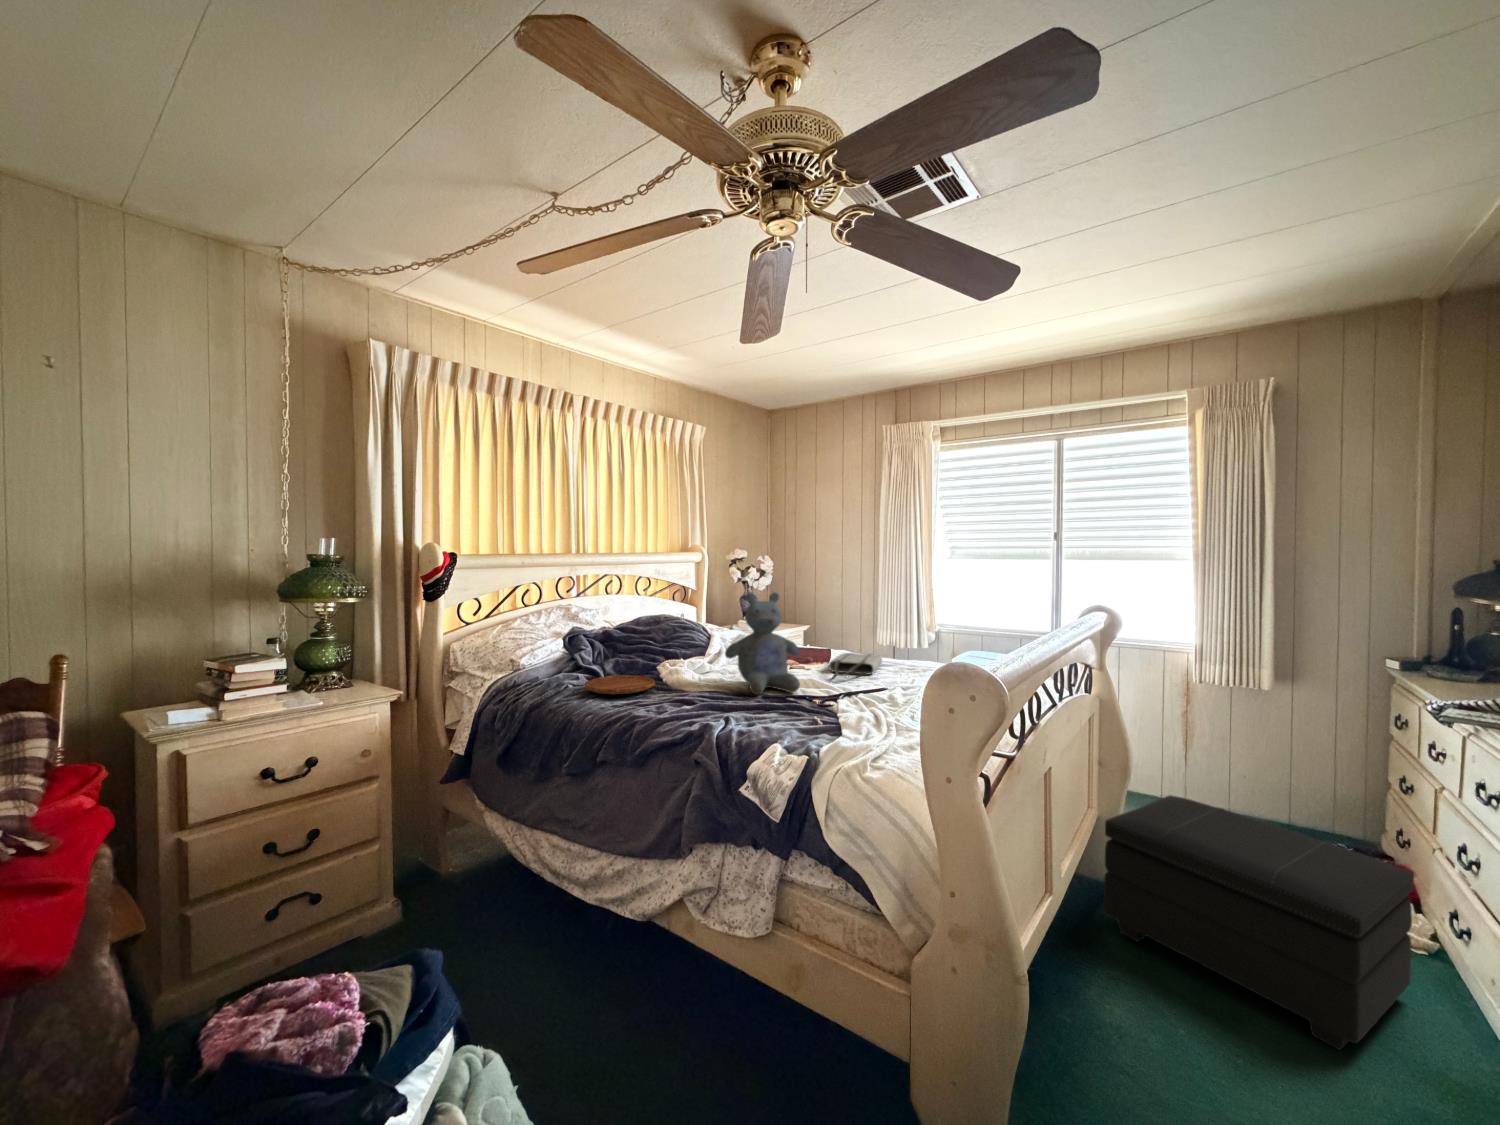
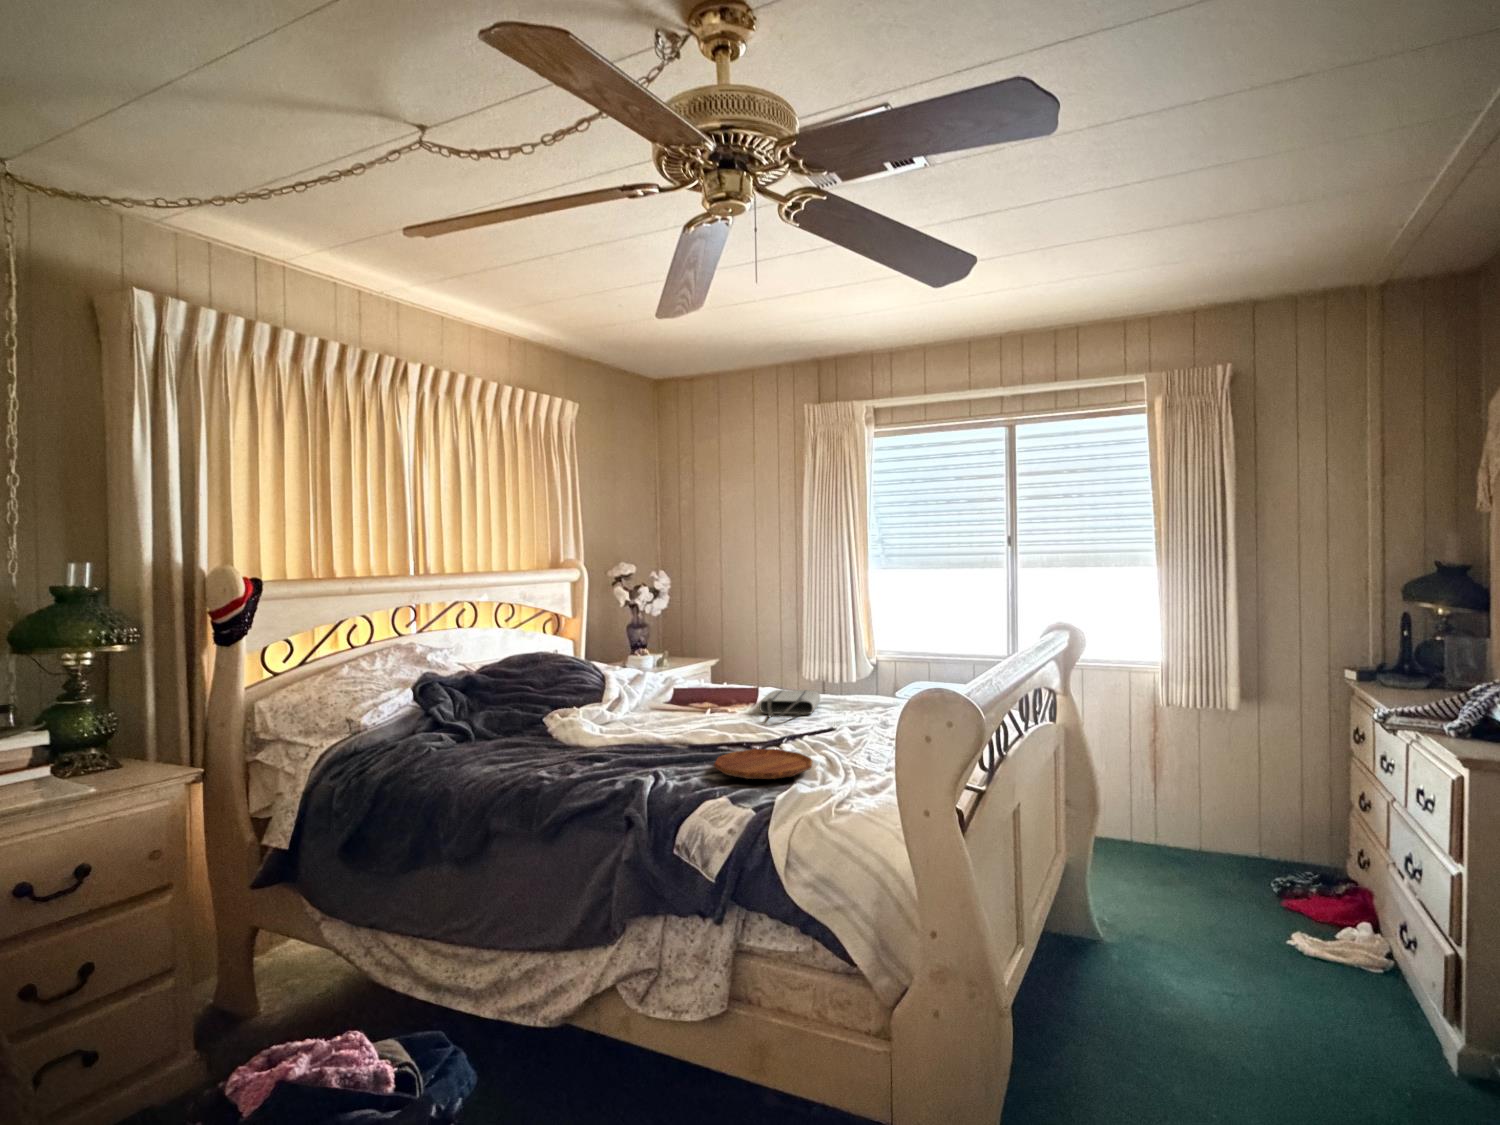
stuffed bear: present [725,593,800,695] -> none [637,619,732,745]
tray: present [585,675,655,694] -> present [714,749,813,779]
footstool: present [1104,795,1413,1050] -> none [1074,832,1367,1074]

